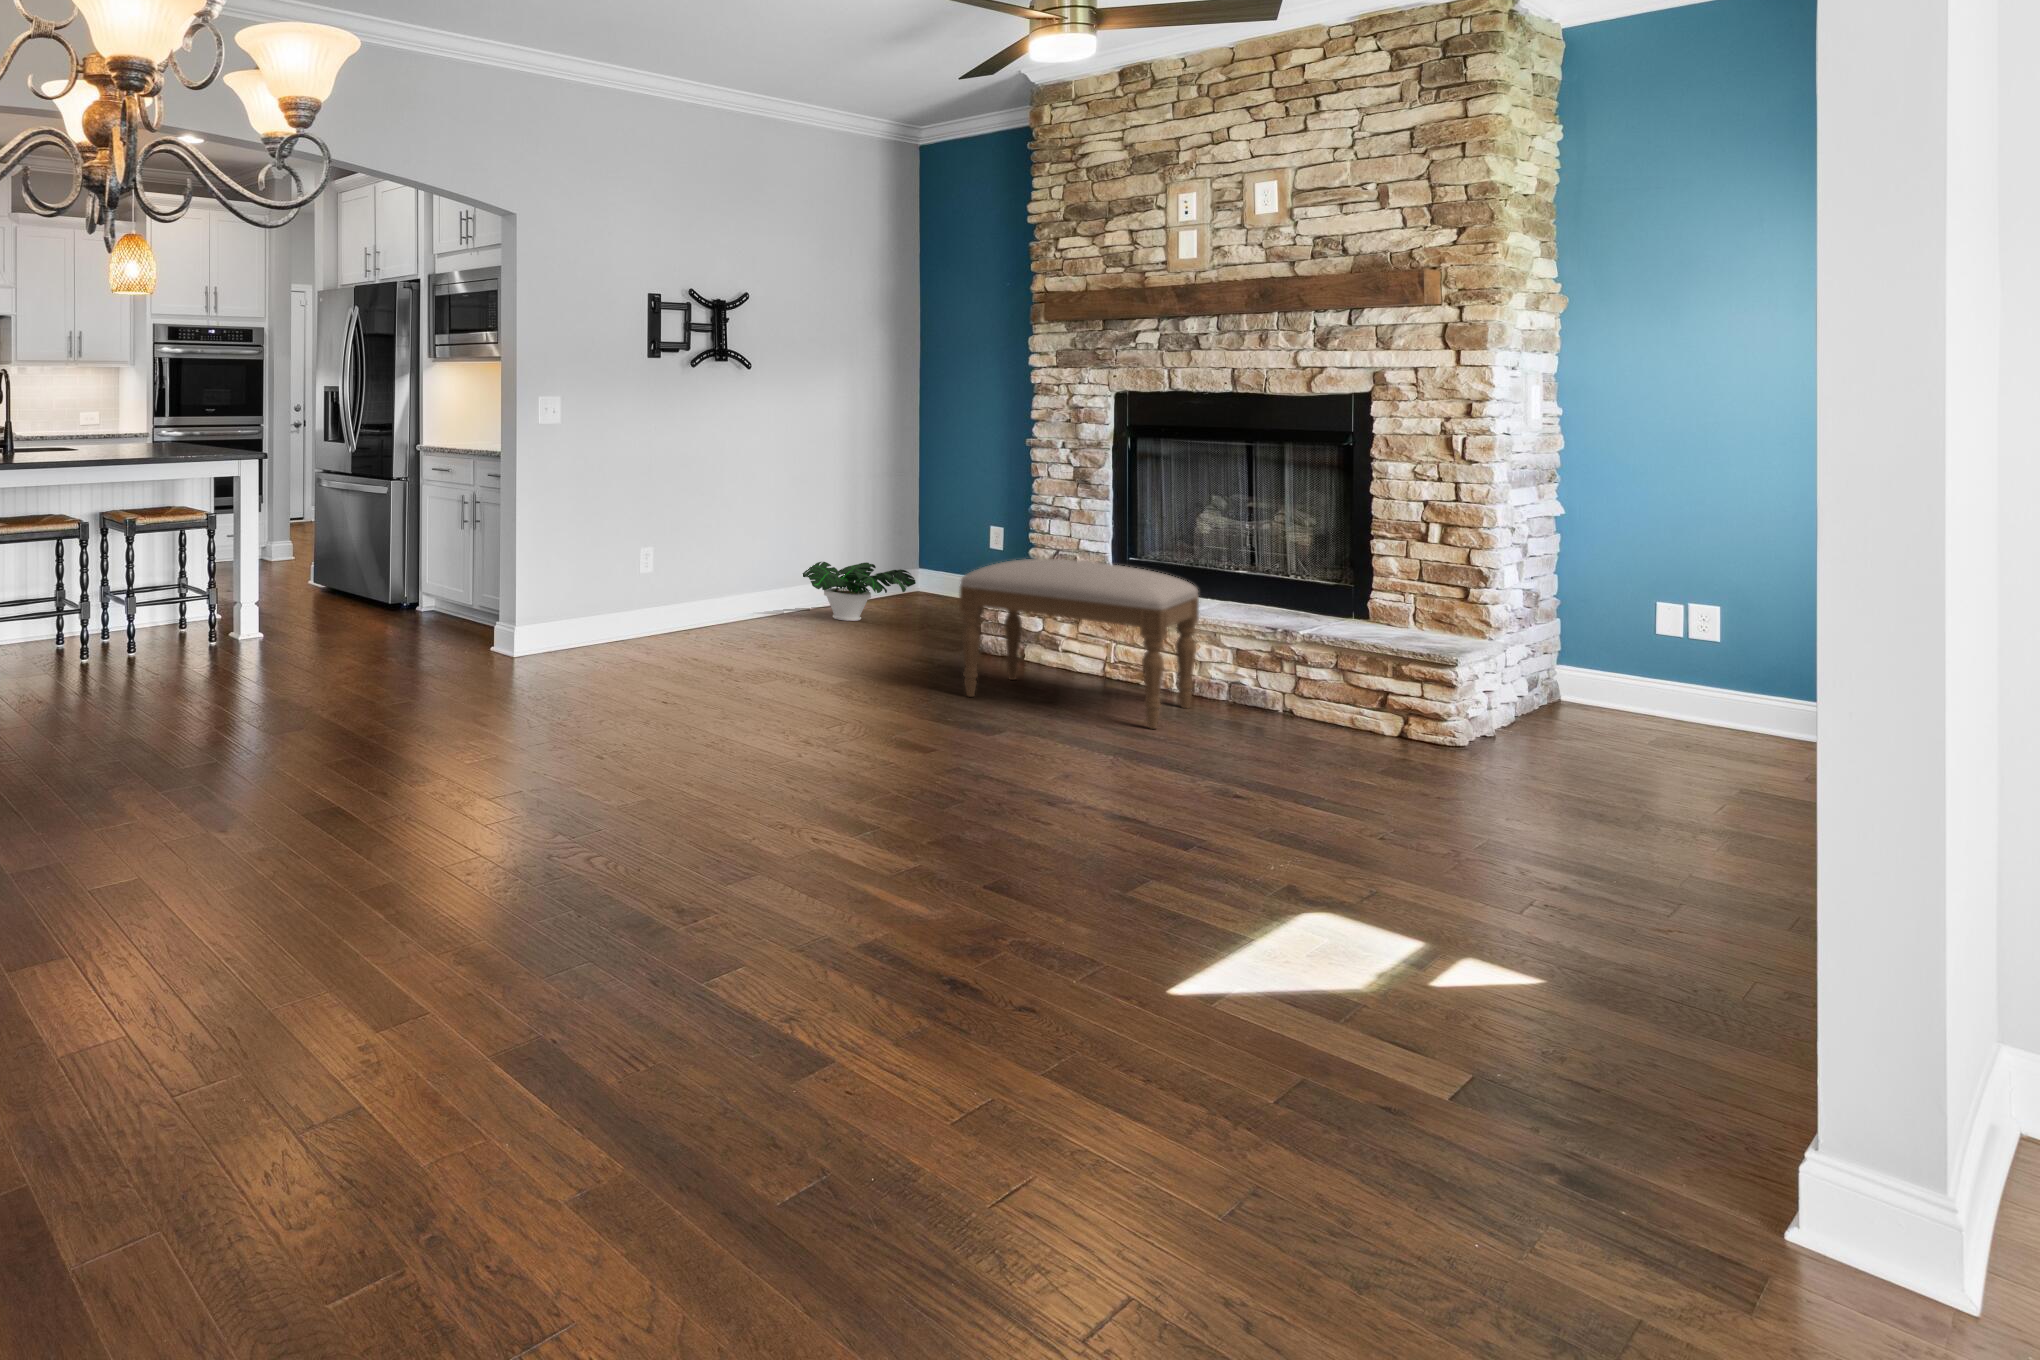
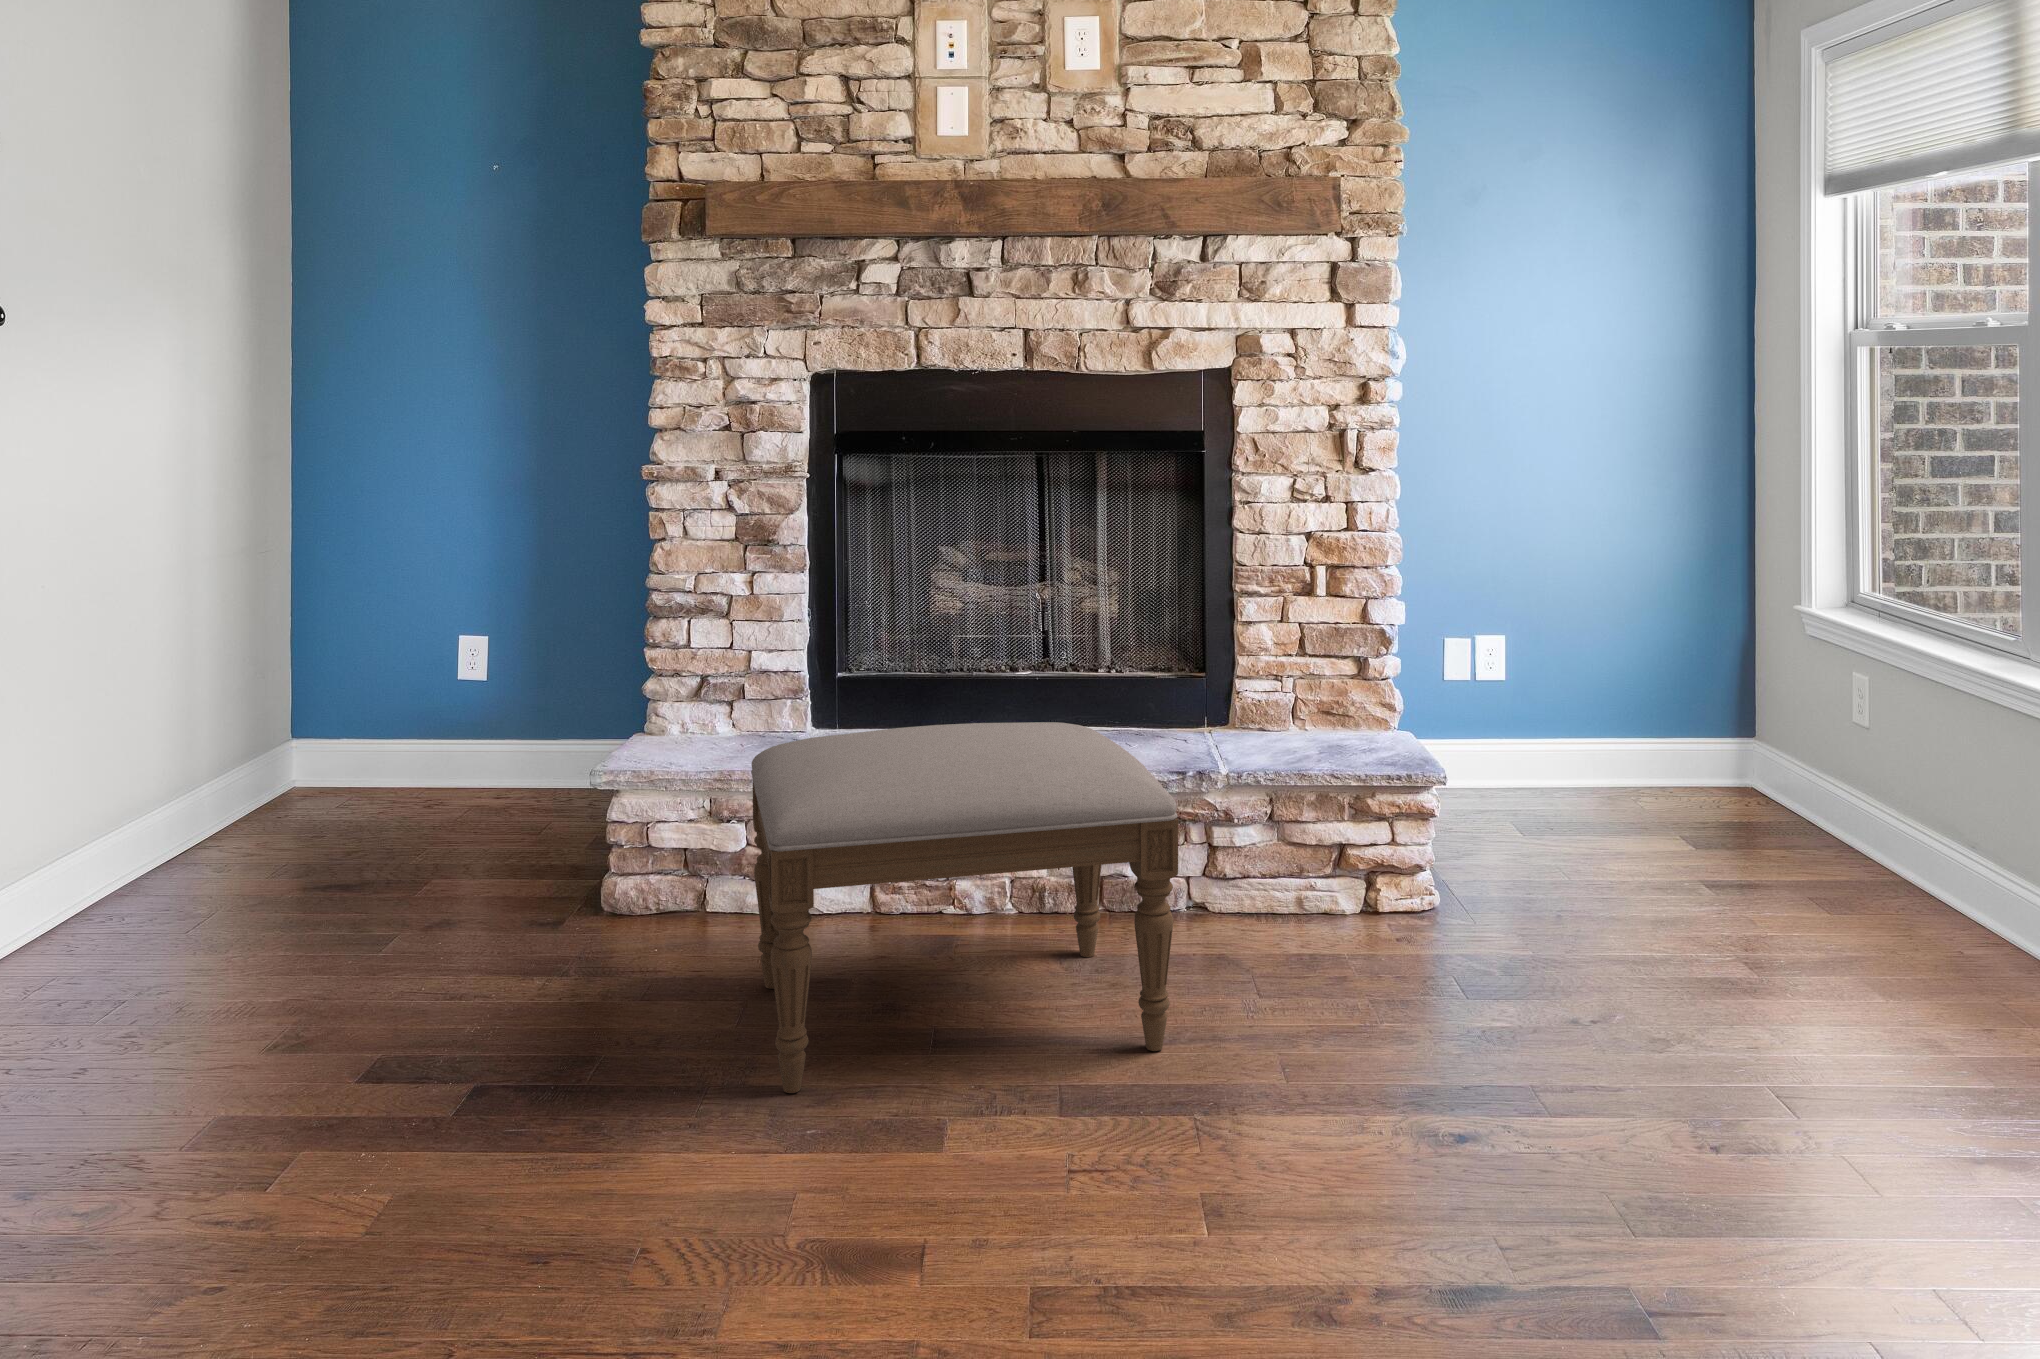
potted plant: present [803,562,916,621] -> none [114,747,393,900]

